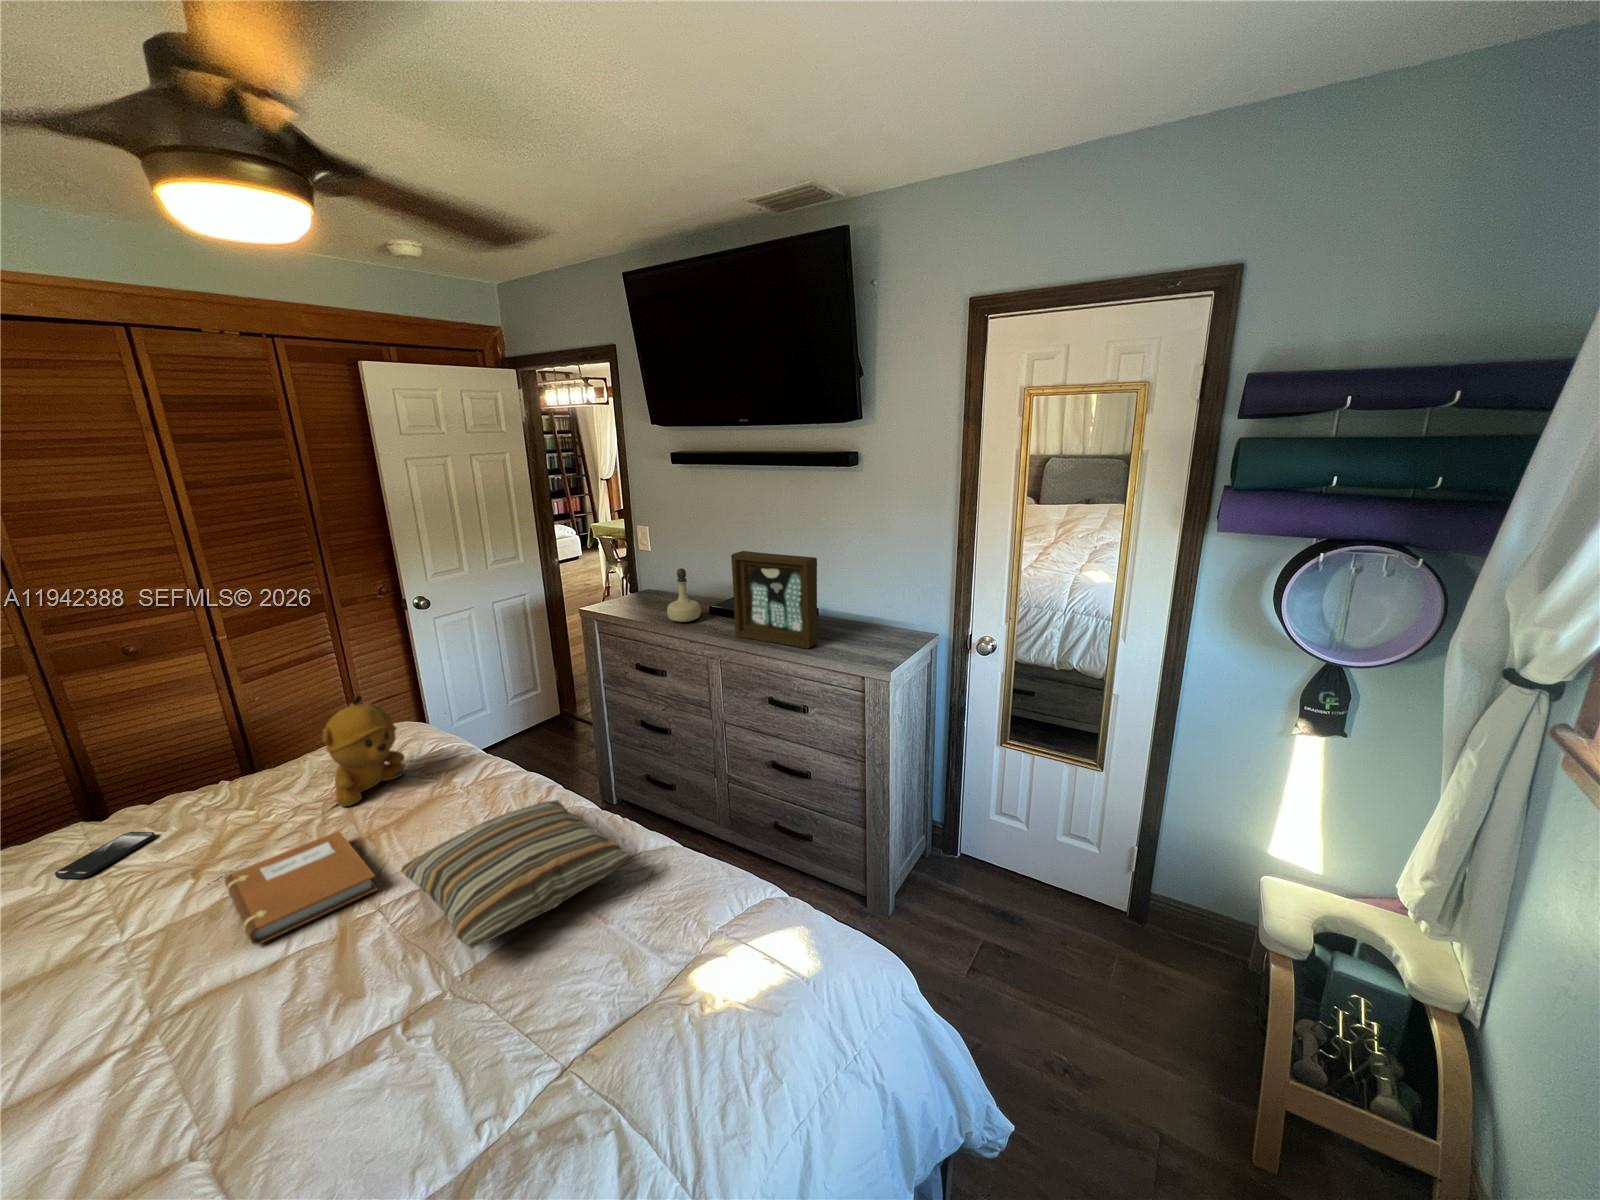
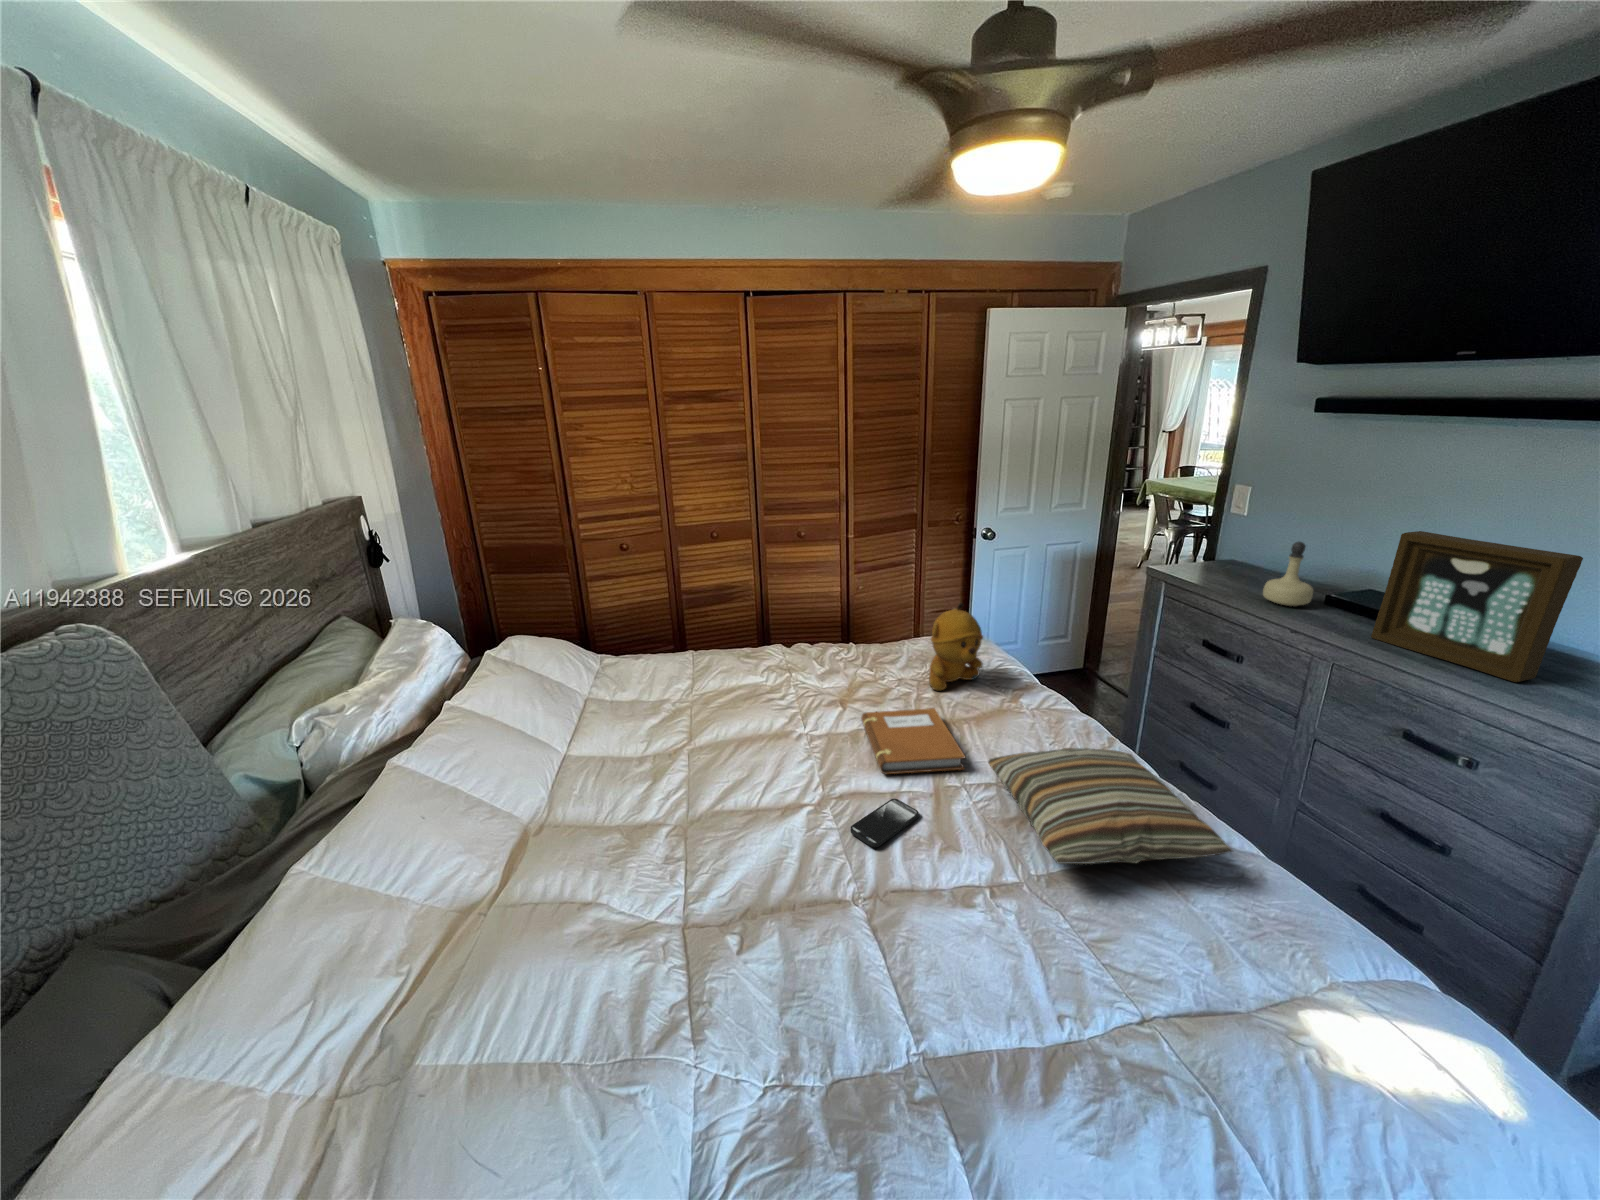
smartphone: present [55,832,155,878] -> present [850,799,919,847]

